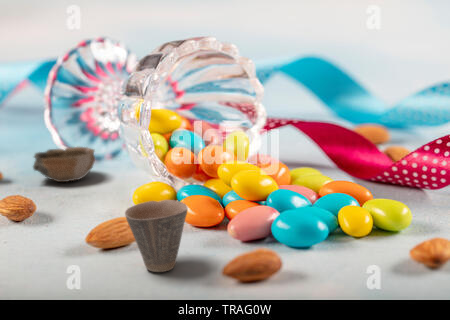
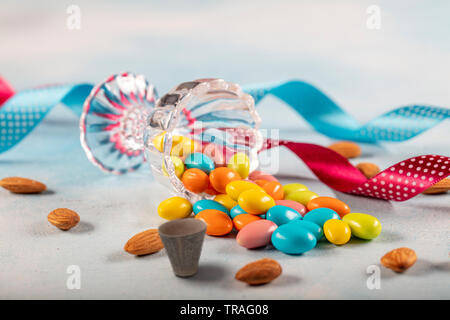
bowl: present [33,147,95,182] -> none [74,165,124,195]

